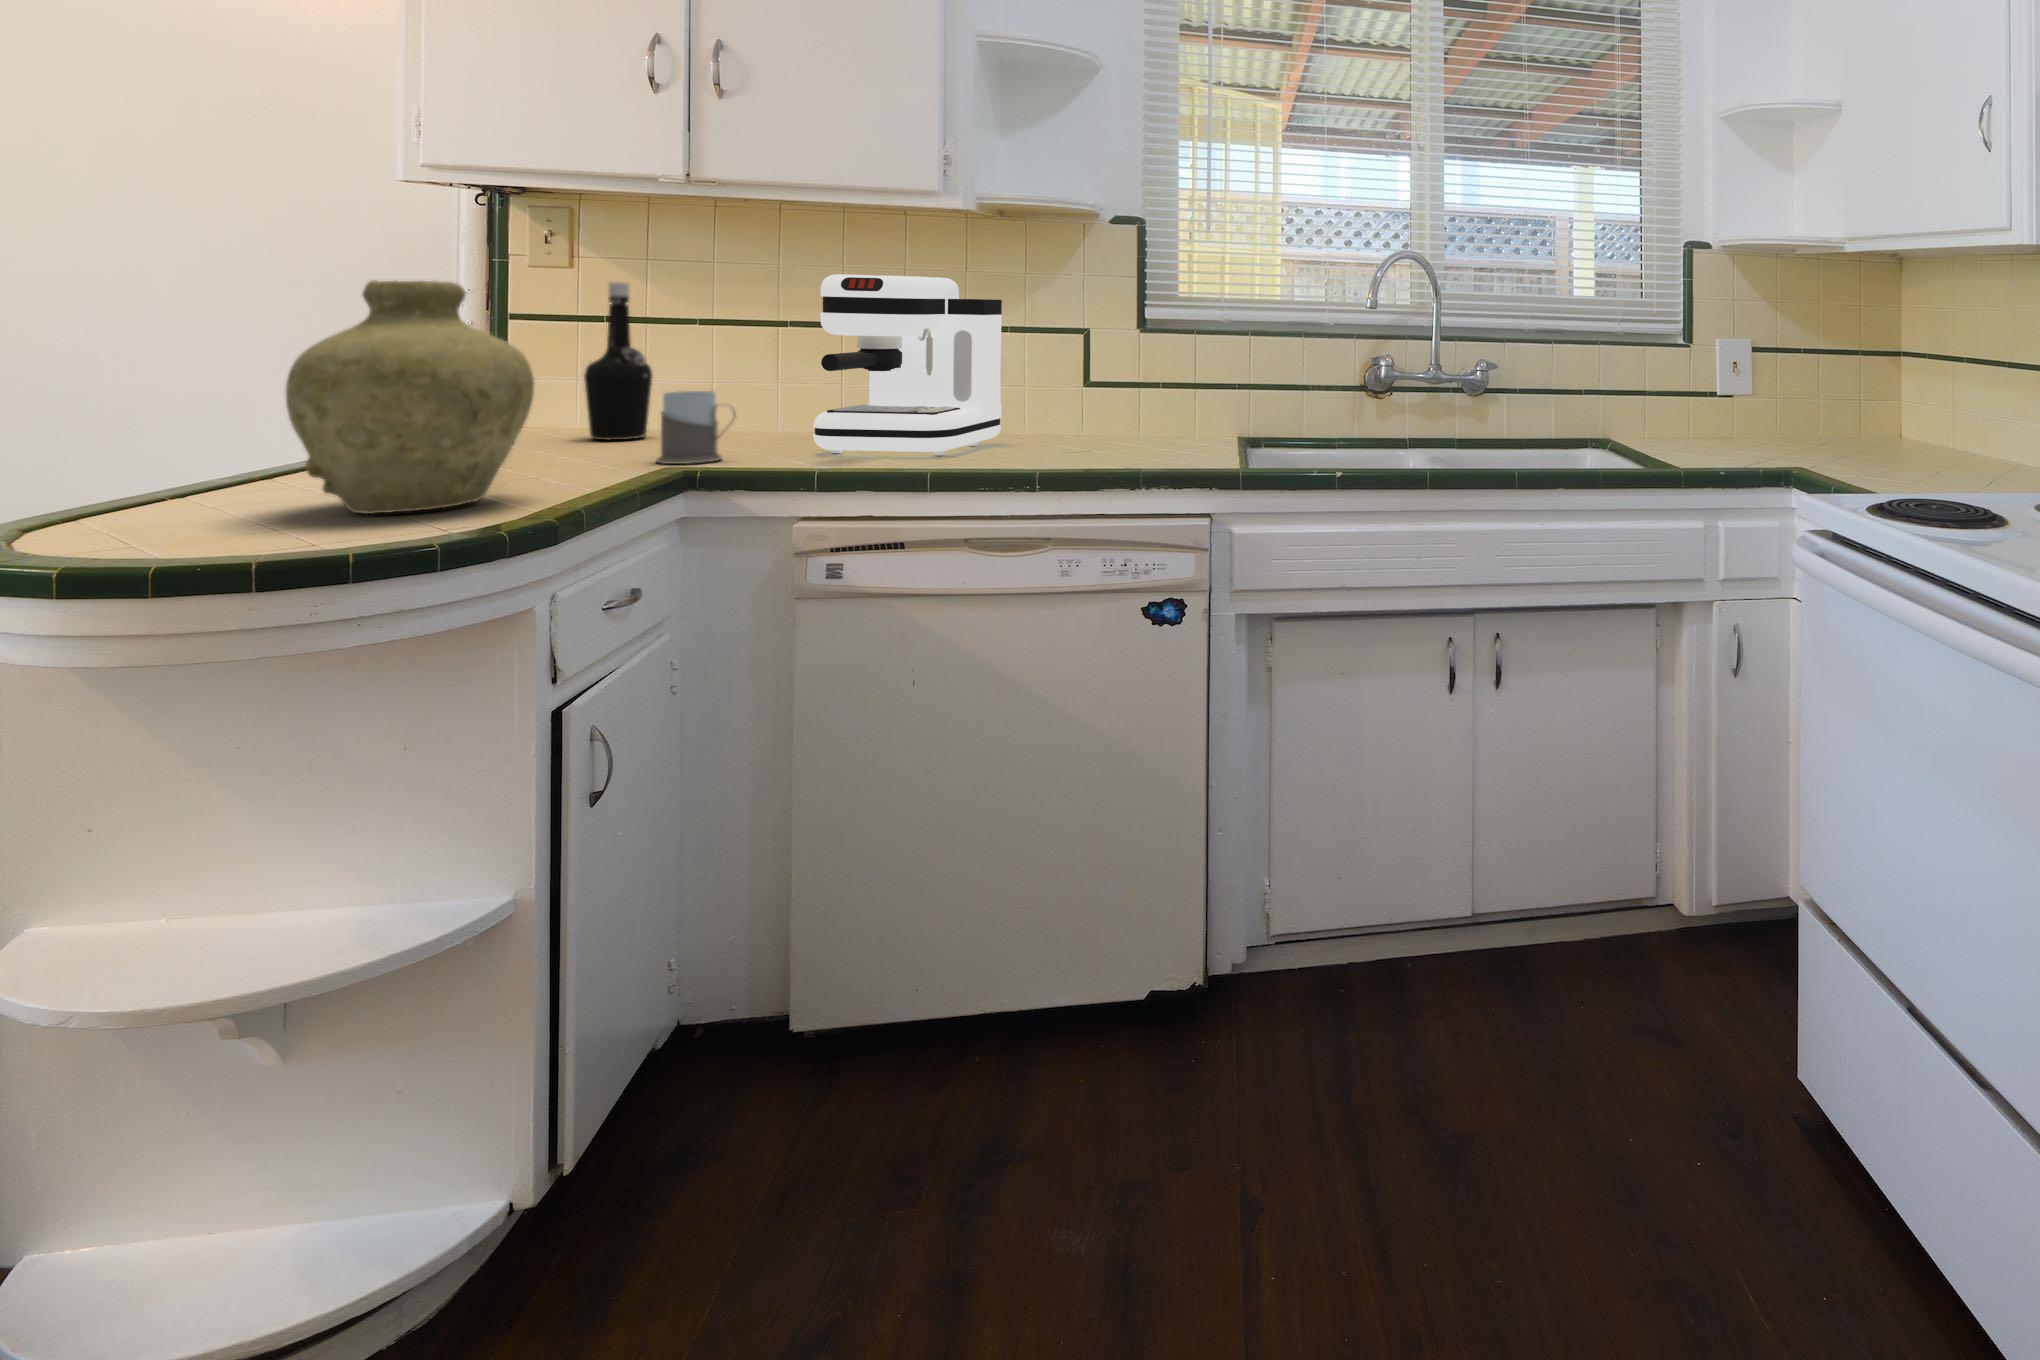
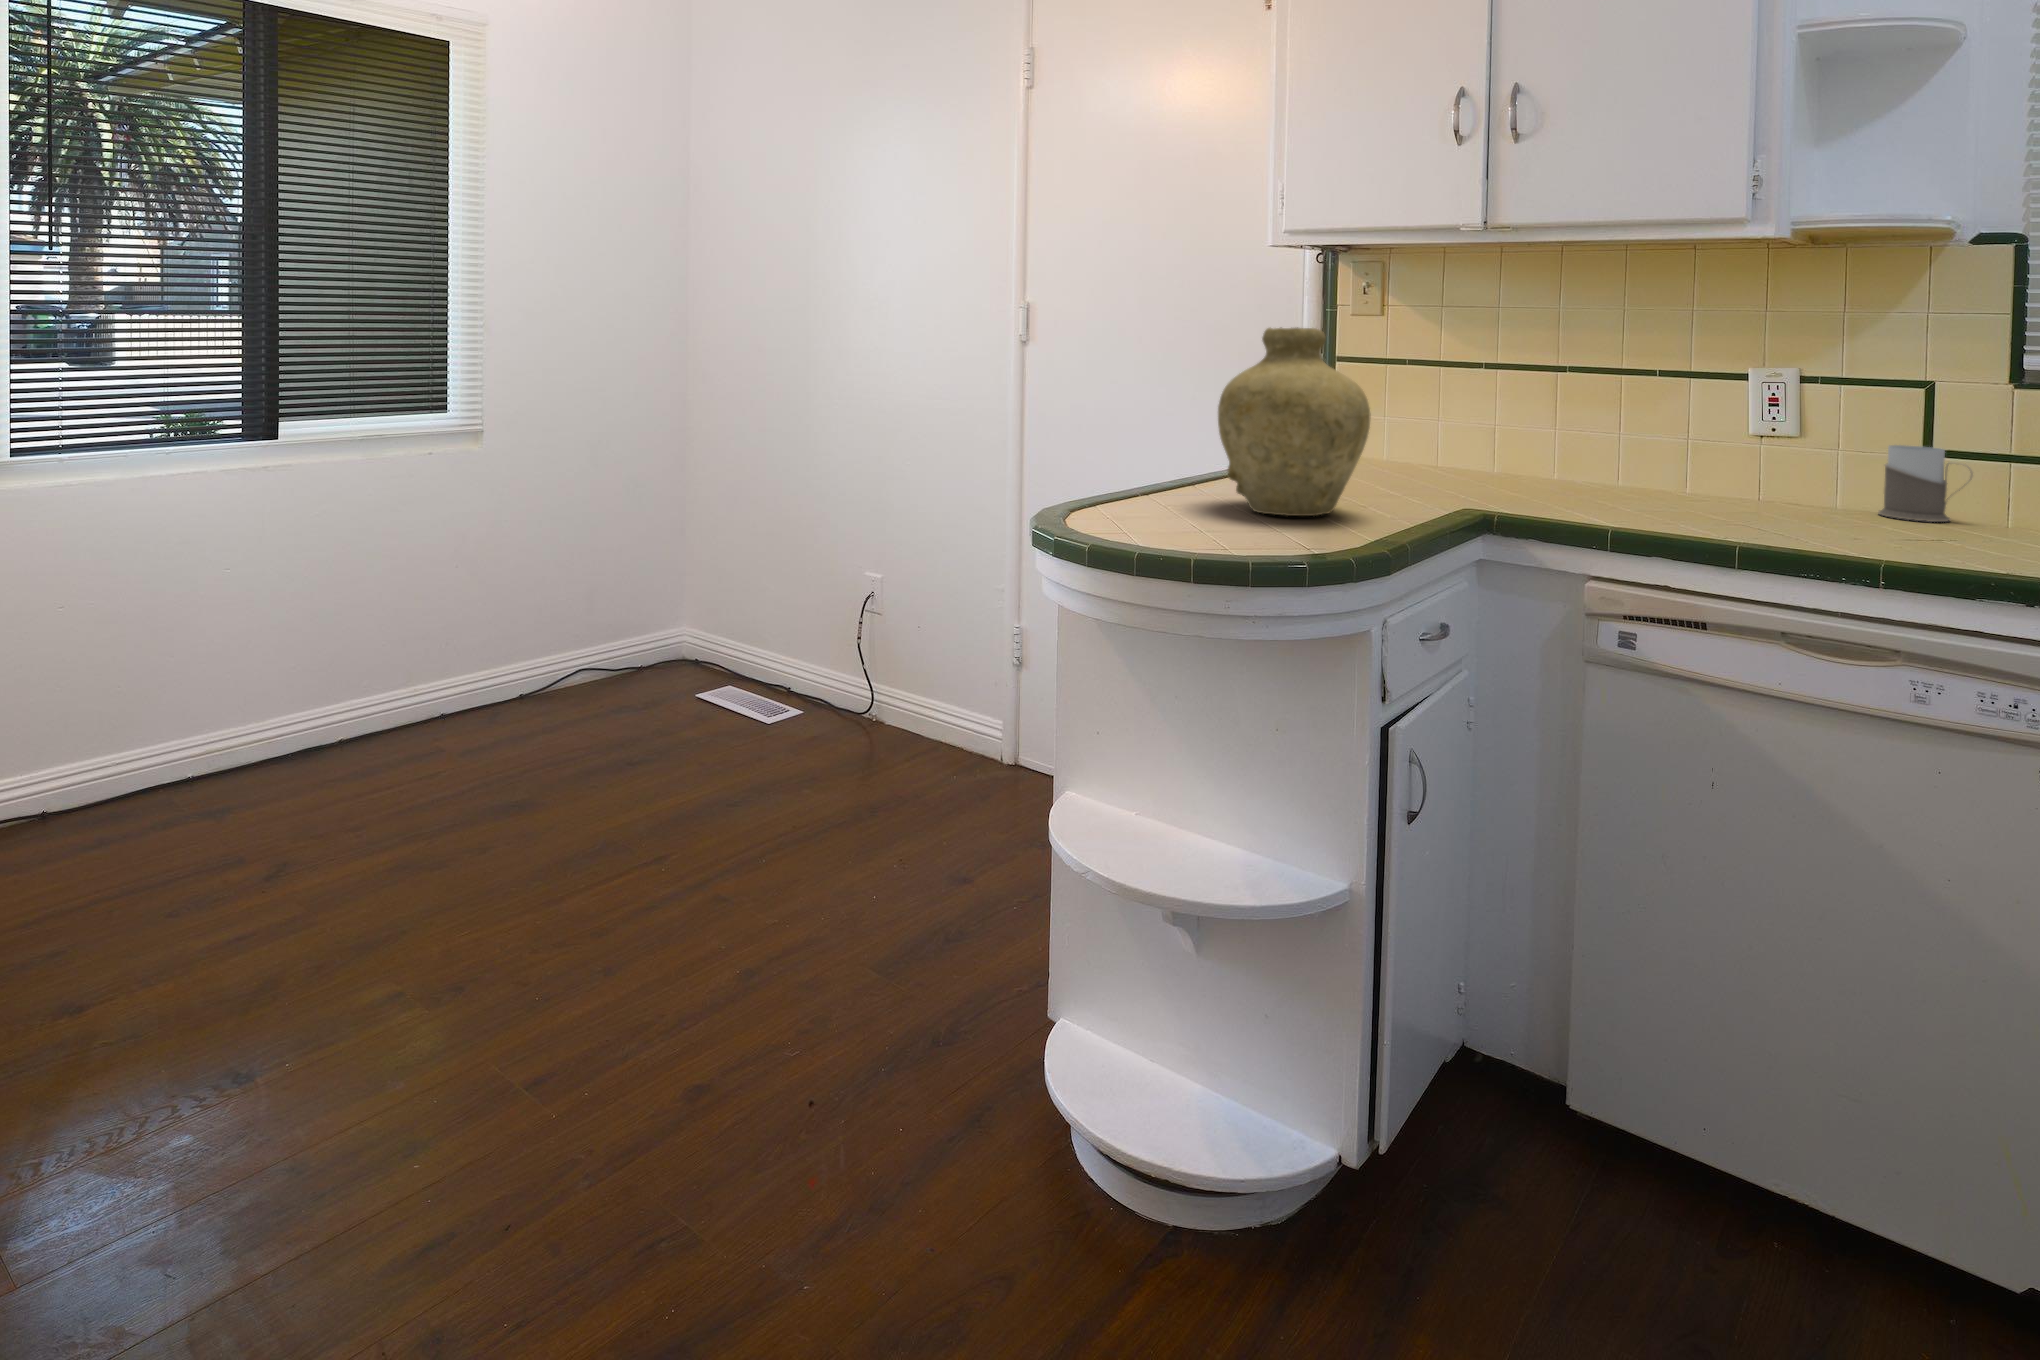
coffee maker: present [813,274,1002,455] -> none [1593,316,1814,521]
bottle: present [584,282,653,440] -> none [1389,325,1441,467]
mug: present [656,391,735,464] -> present [1878,445,1972,522]

